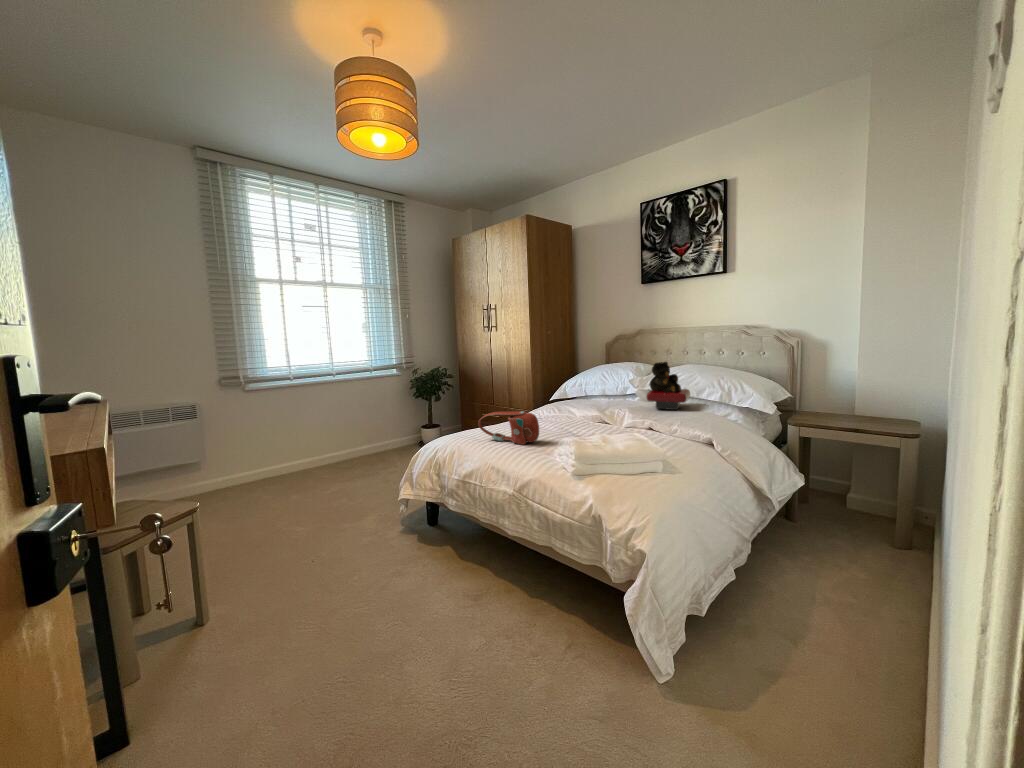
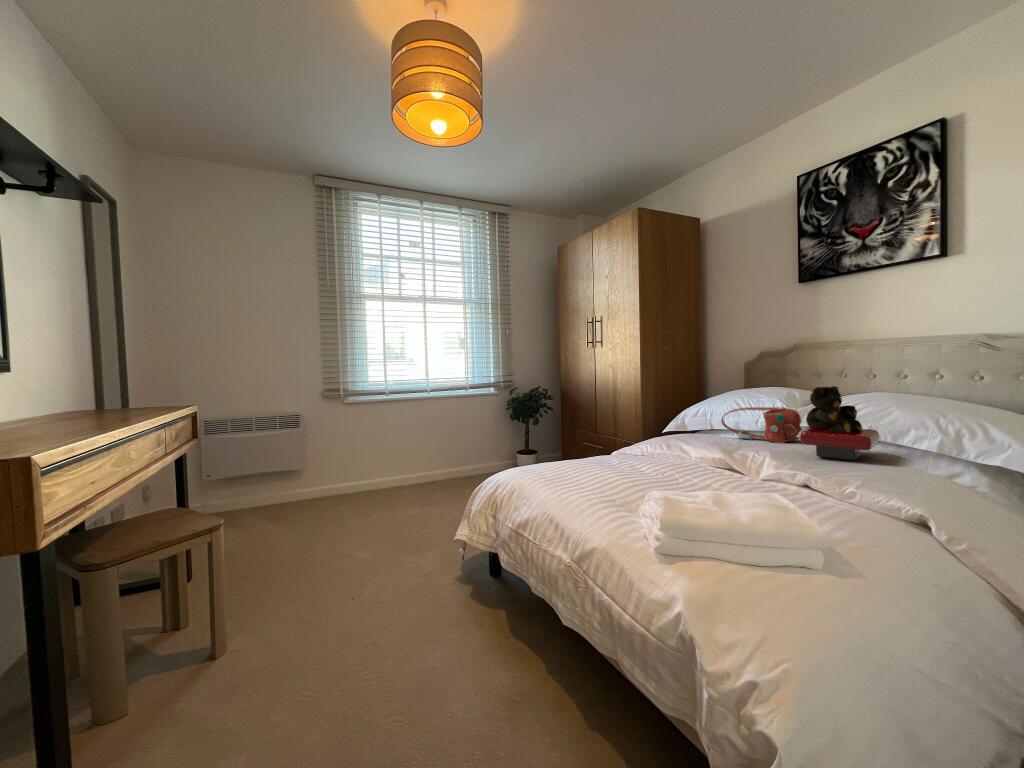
handbag: present [478,411,539,445] -> present [721,407,801,443]

